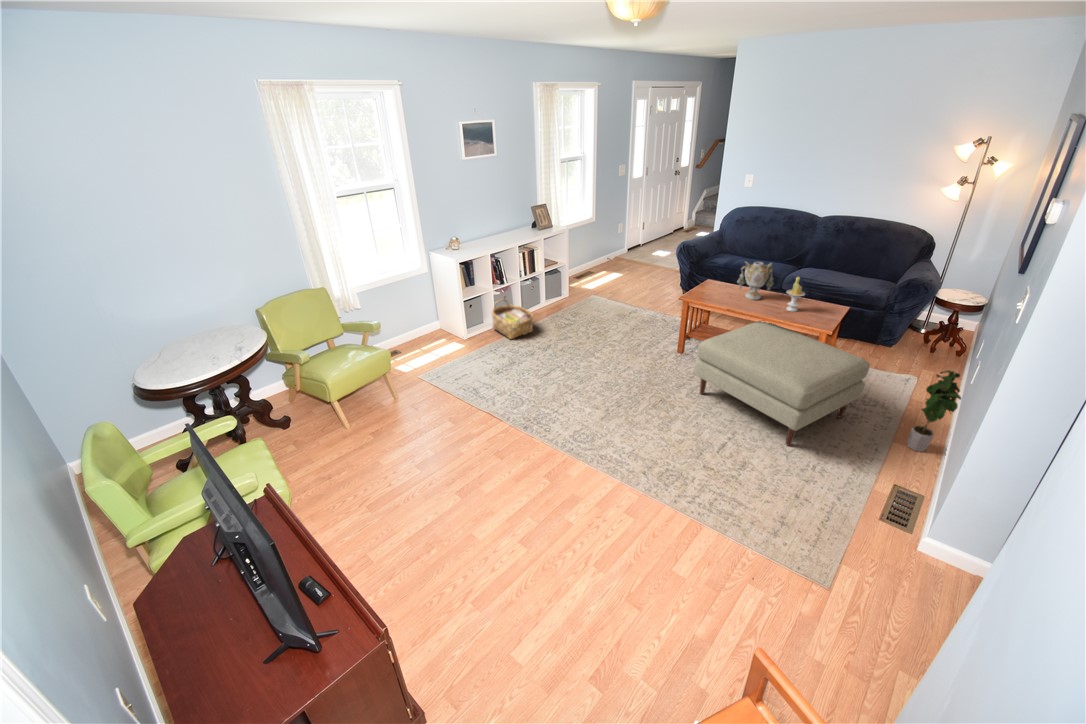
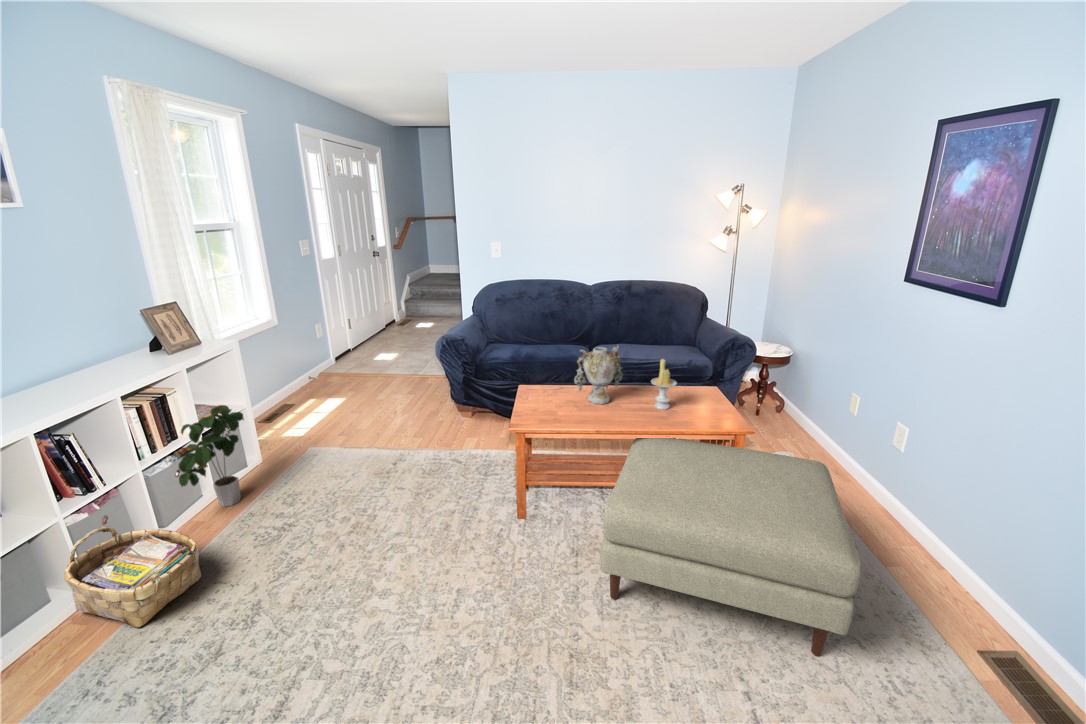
potted plant: present [907,370,961,452] -> present [174,405,244,506]

